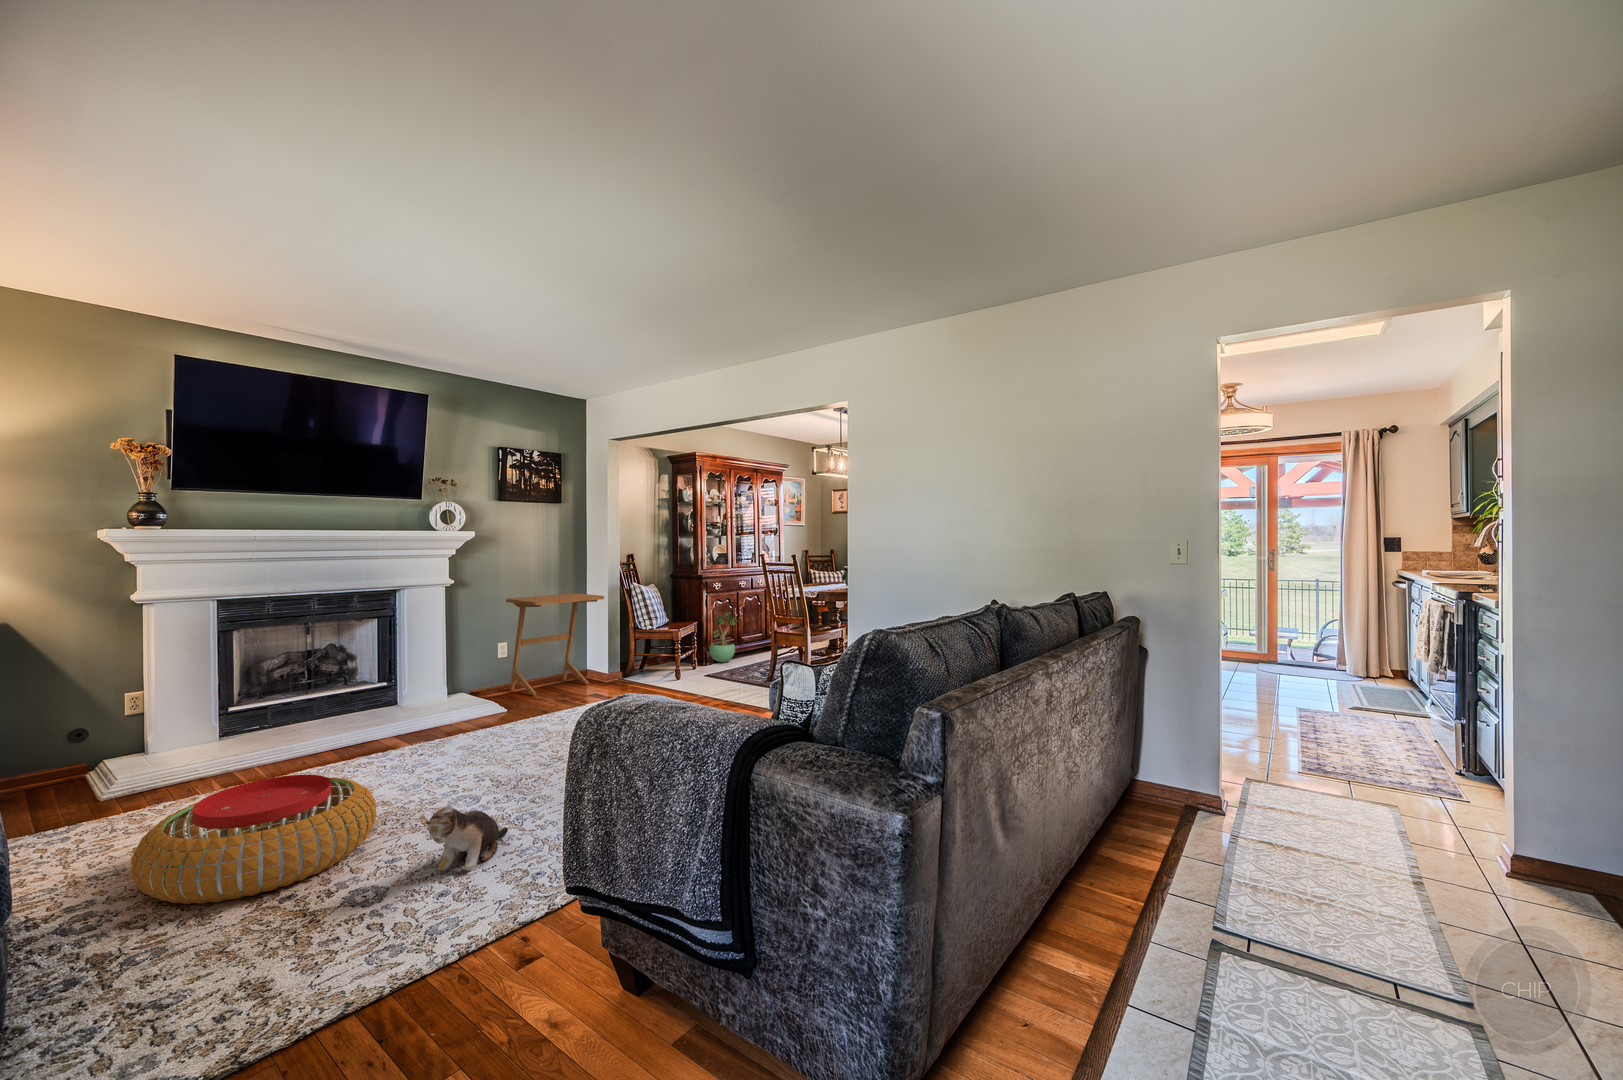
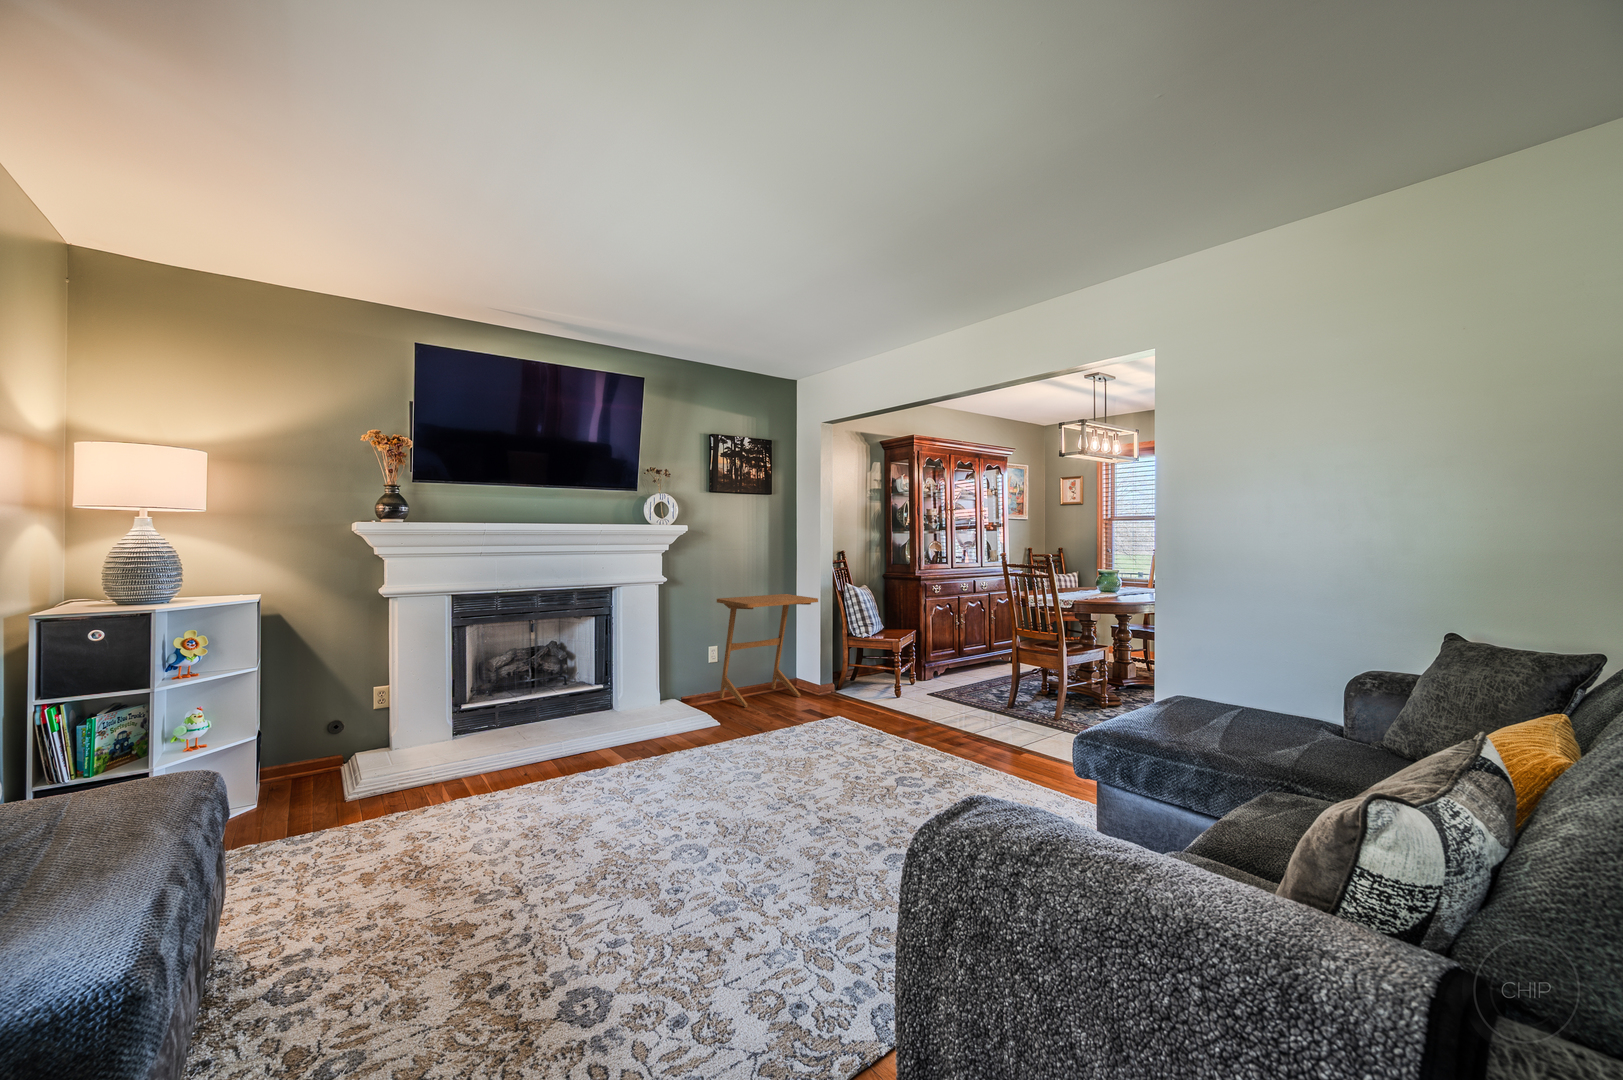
potted plant: present [710,612,738,662] -> none [929,619,962,678]
pouf: present [131,775,377,904] -> none [345,811,597,979]
plush toy: present [419,806,508,871] -> none [649,892,747,981]

